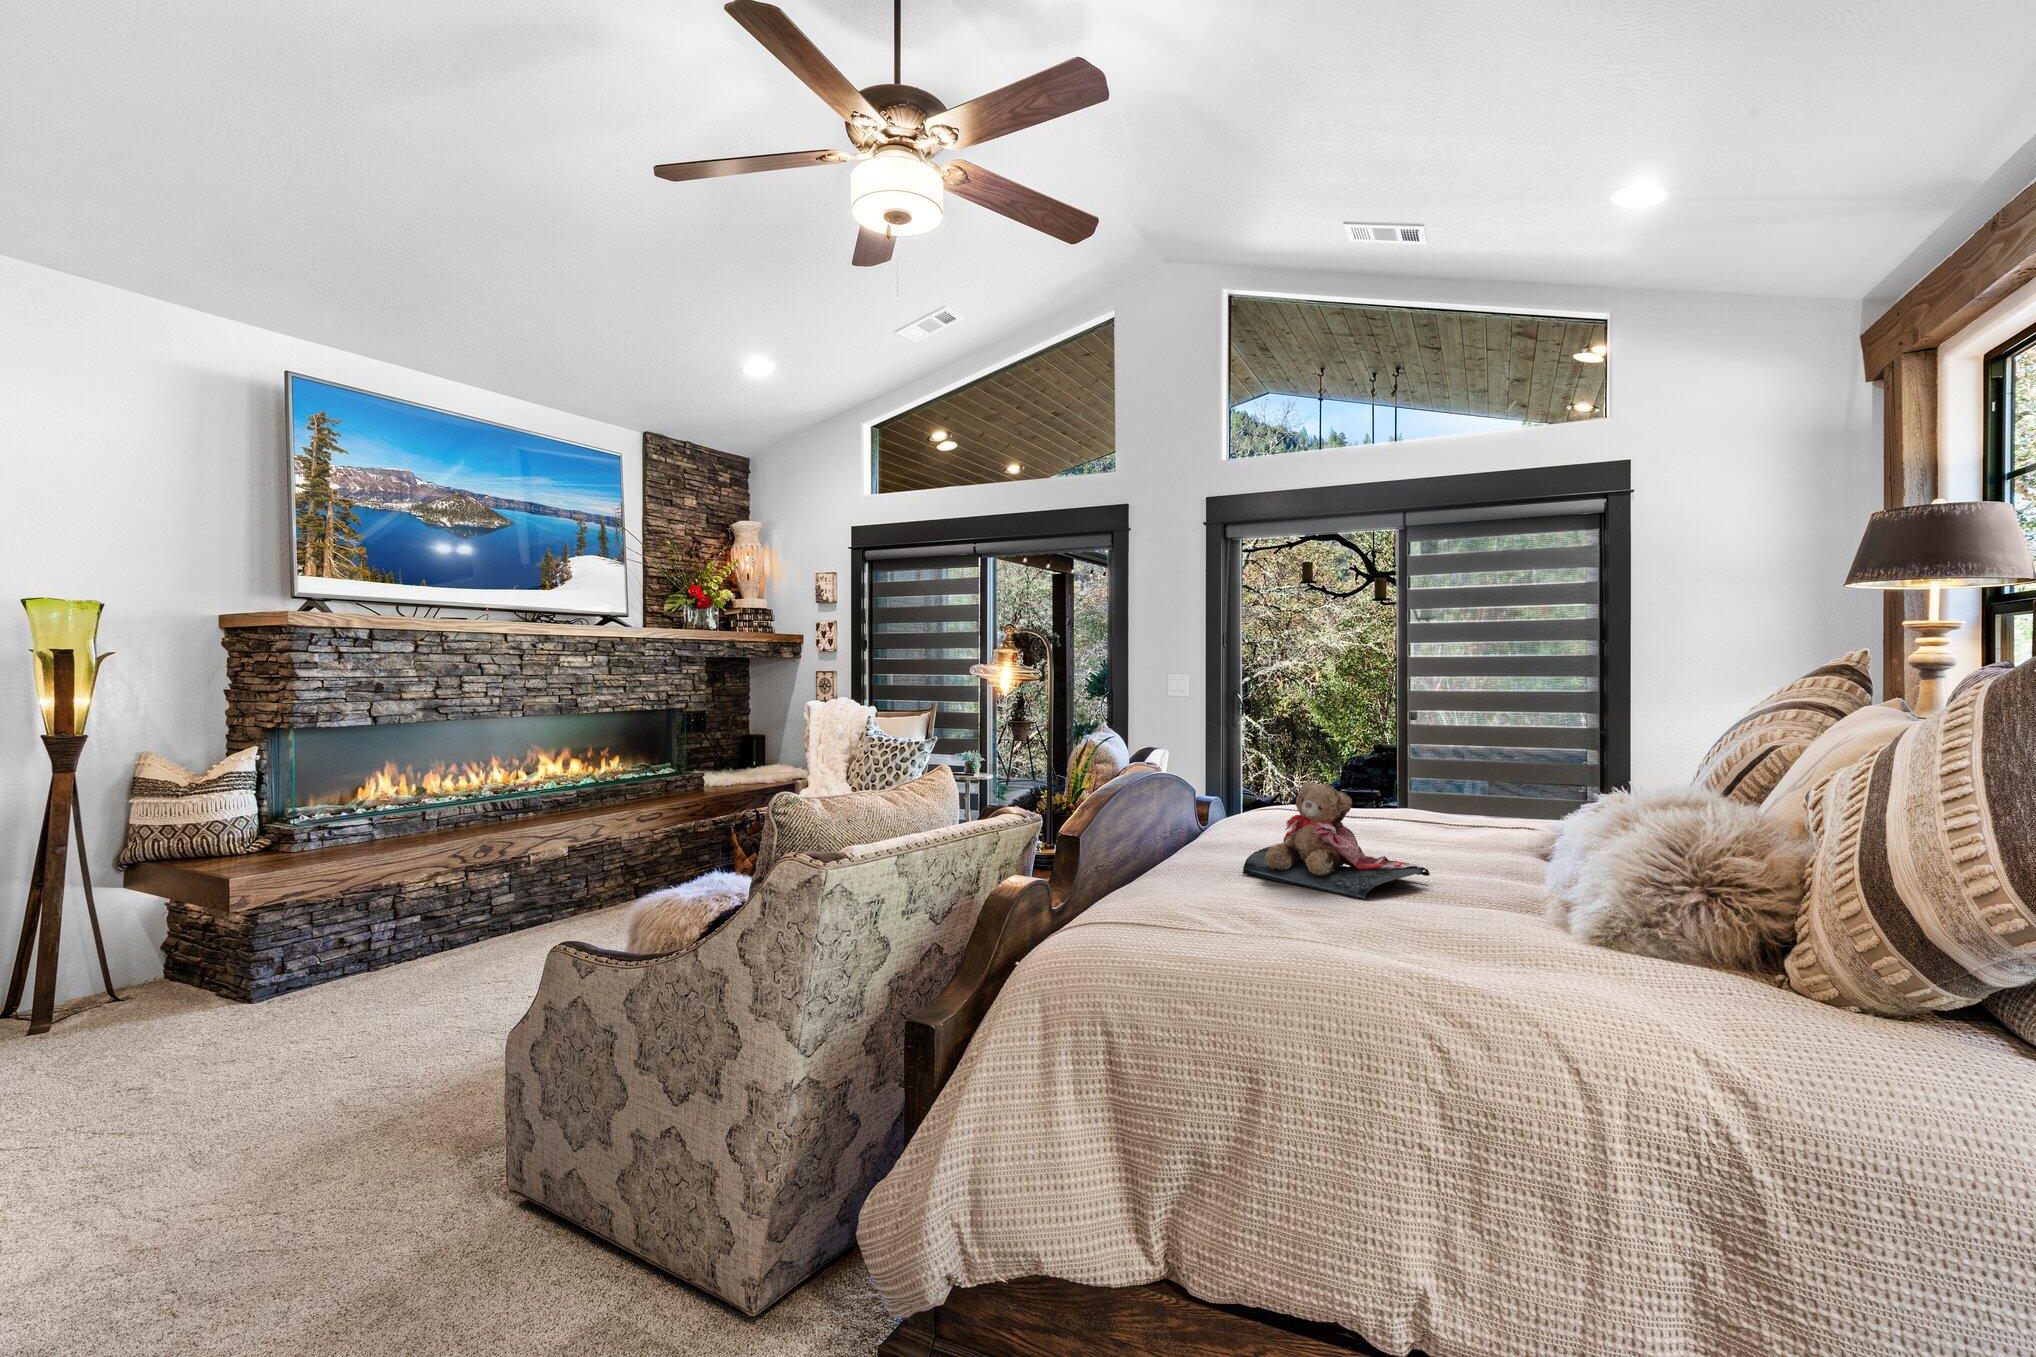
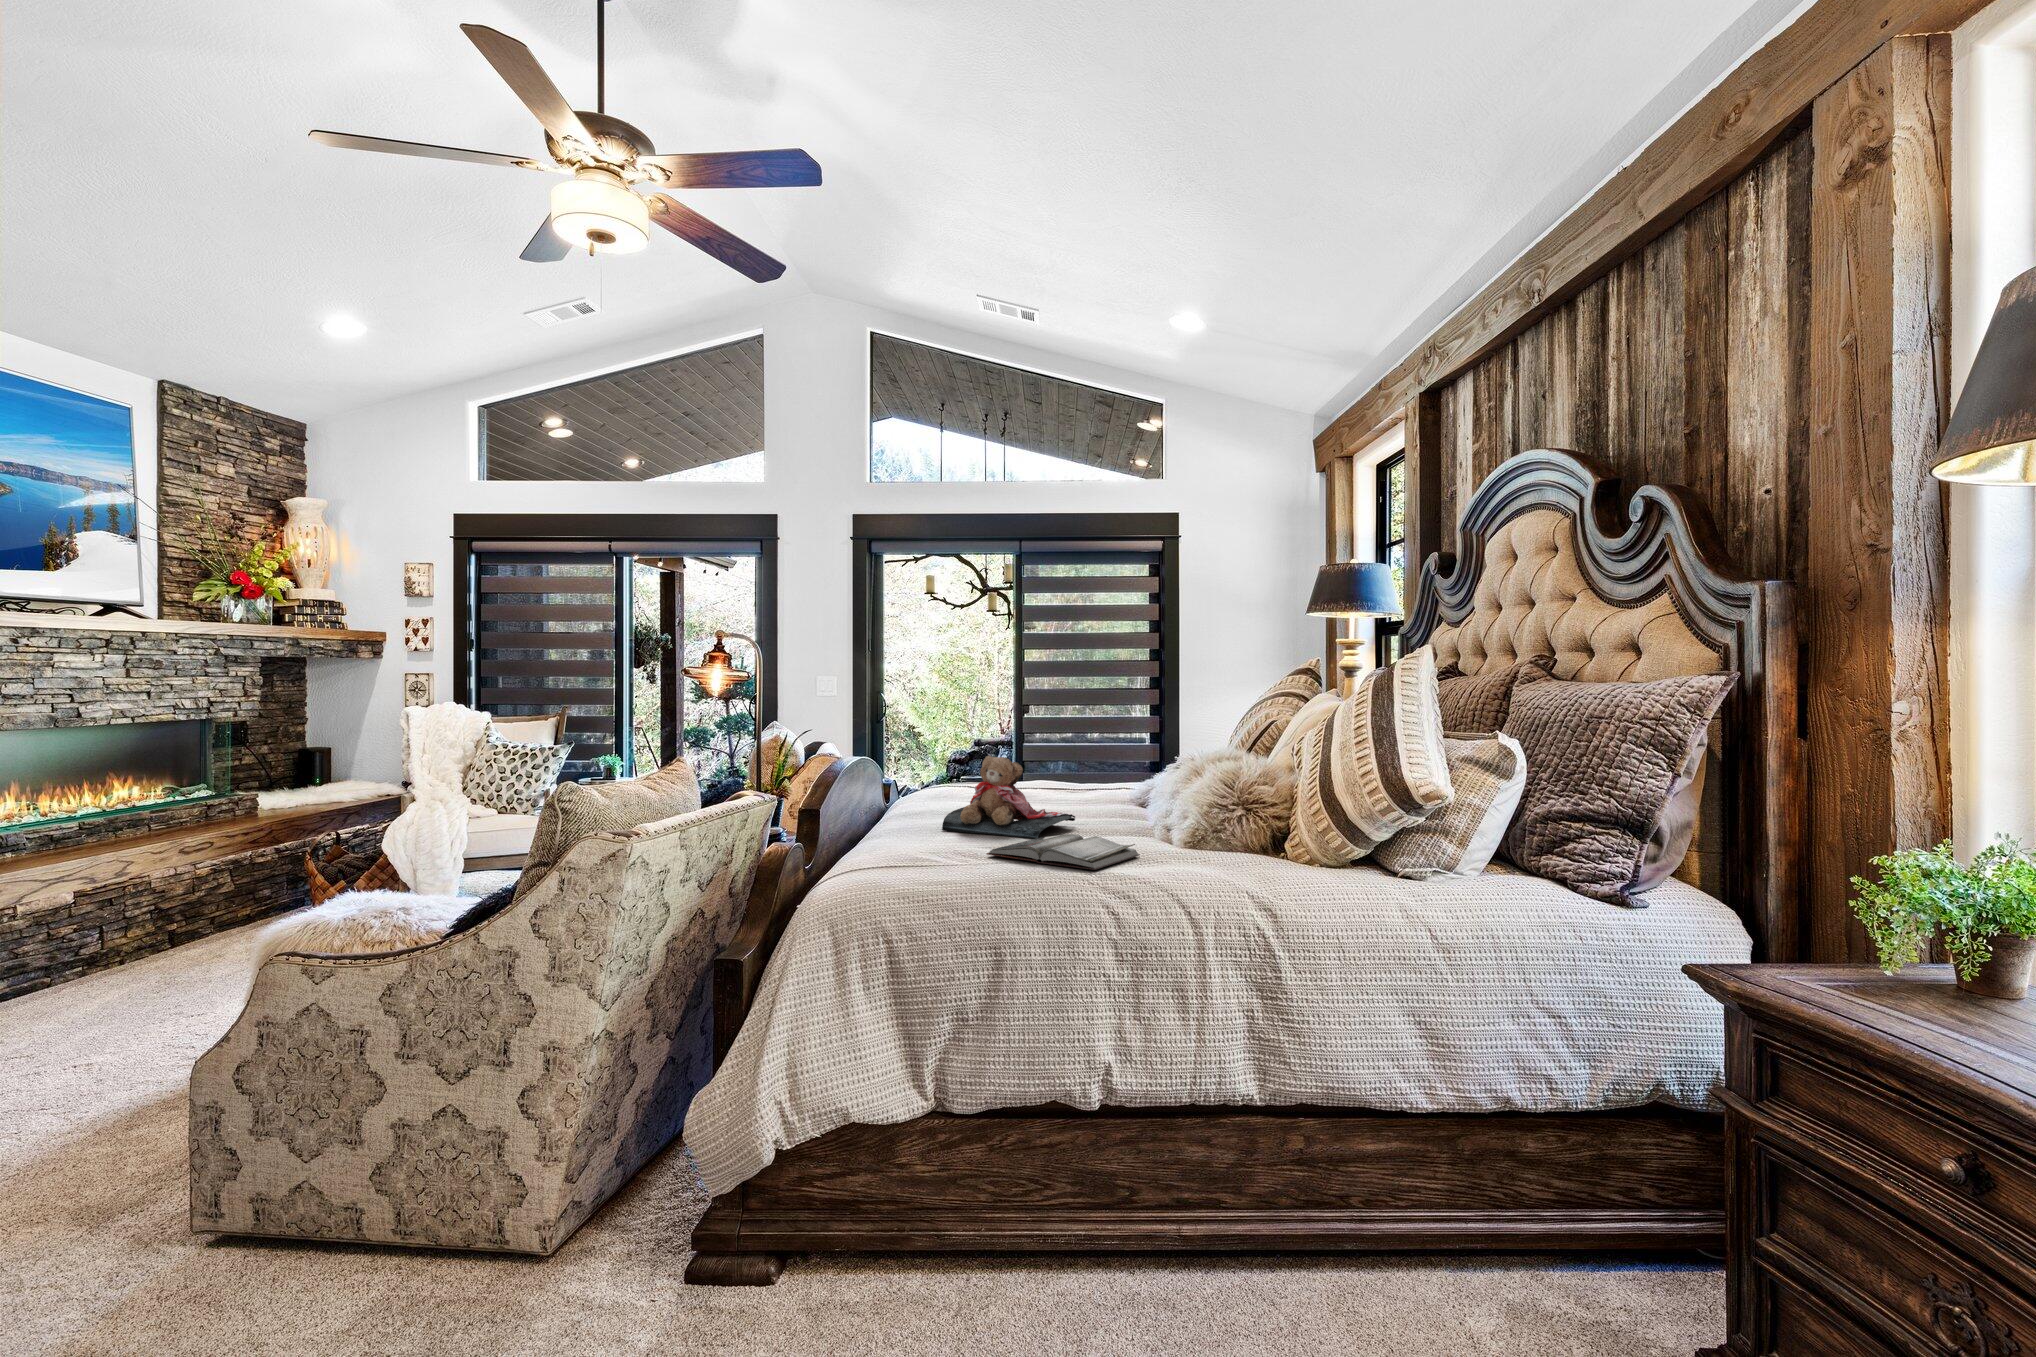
hardback book: none [1276,900,1509,967] -> present [987,834,1140,870]

